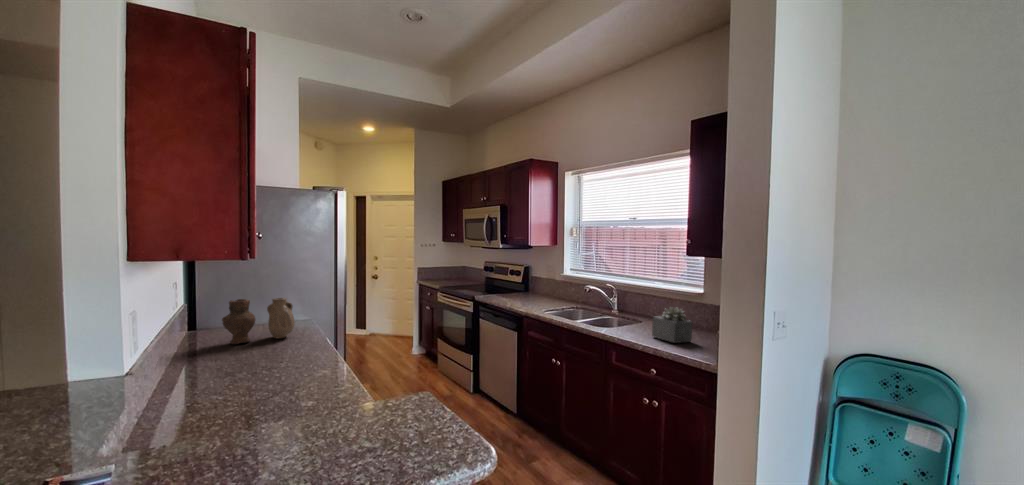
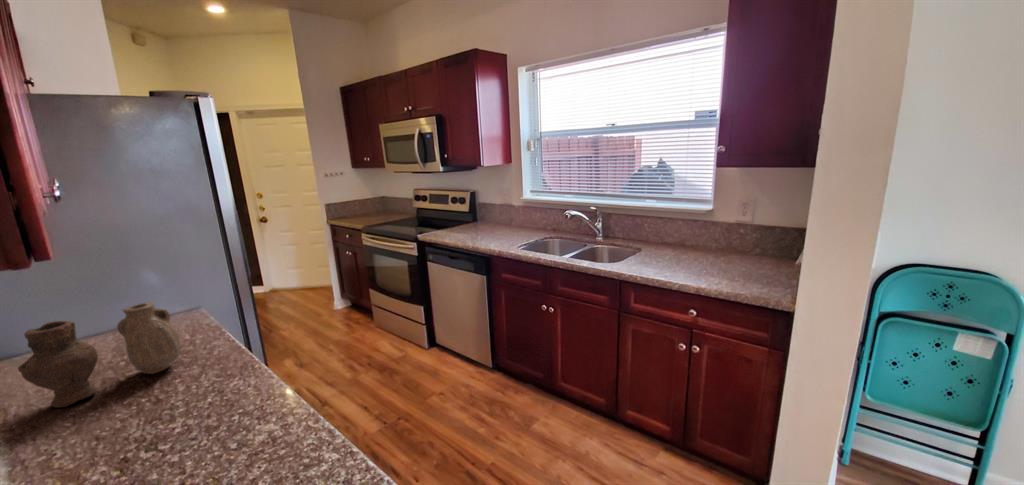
succulent plant: present [652,307,692,343] -> none [675,231,725,276]

